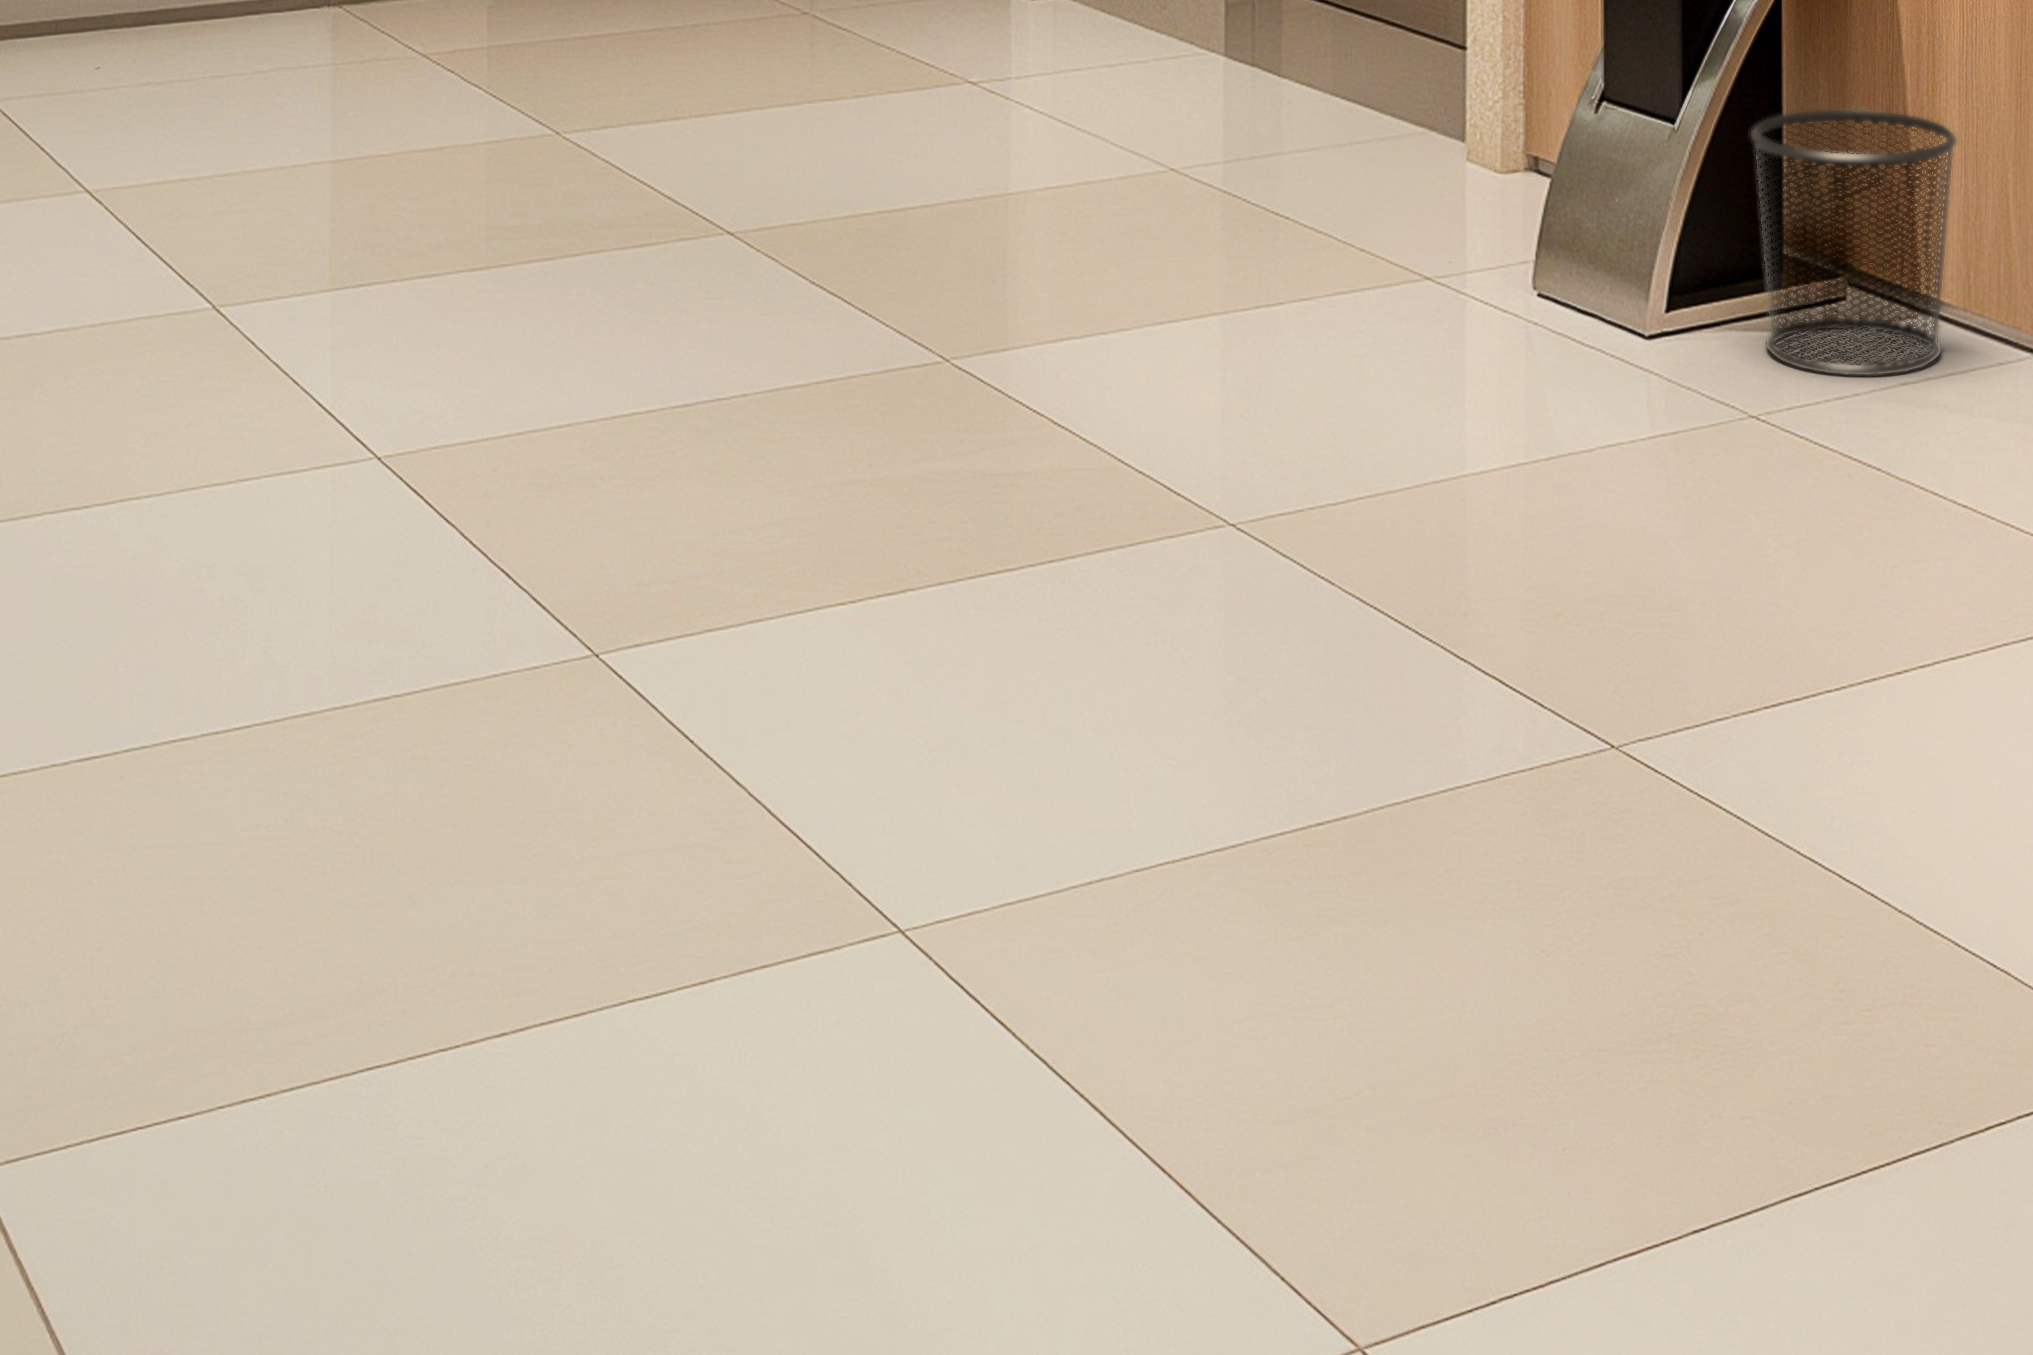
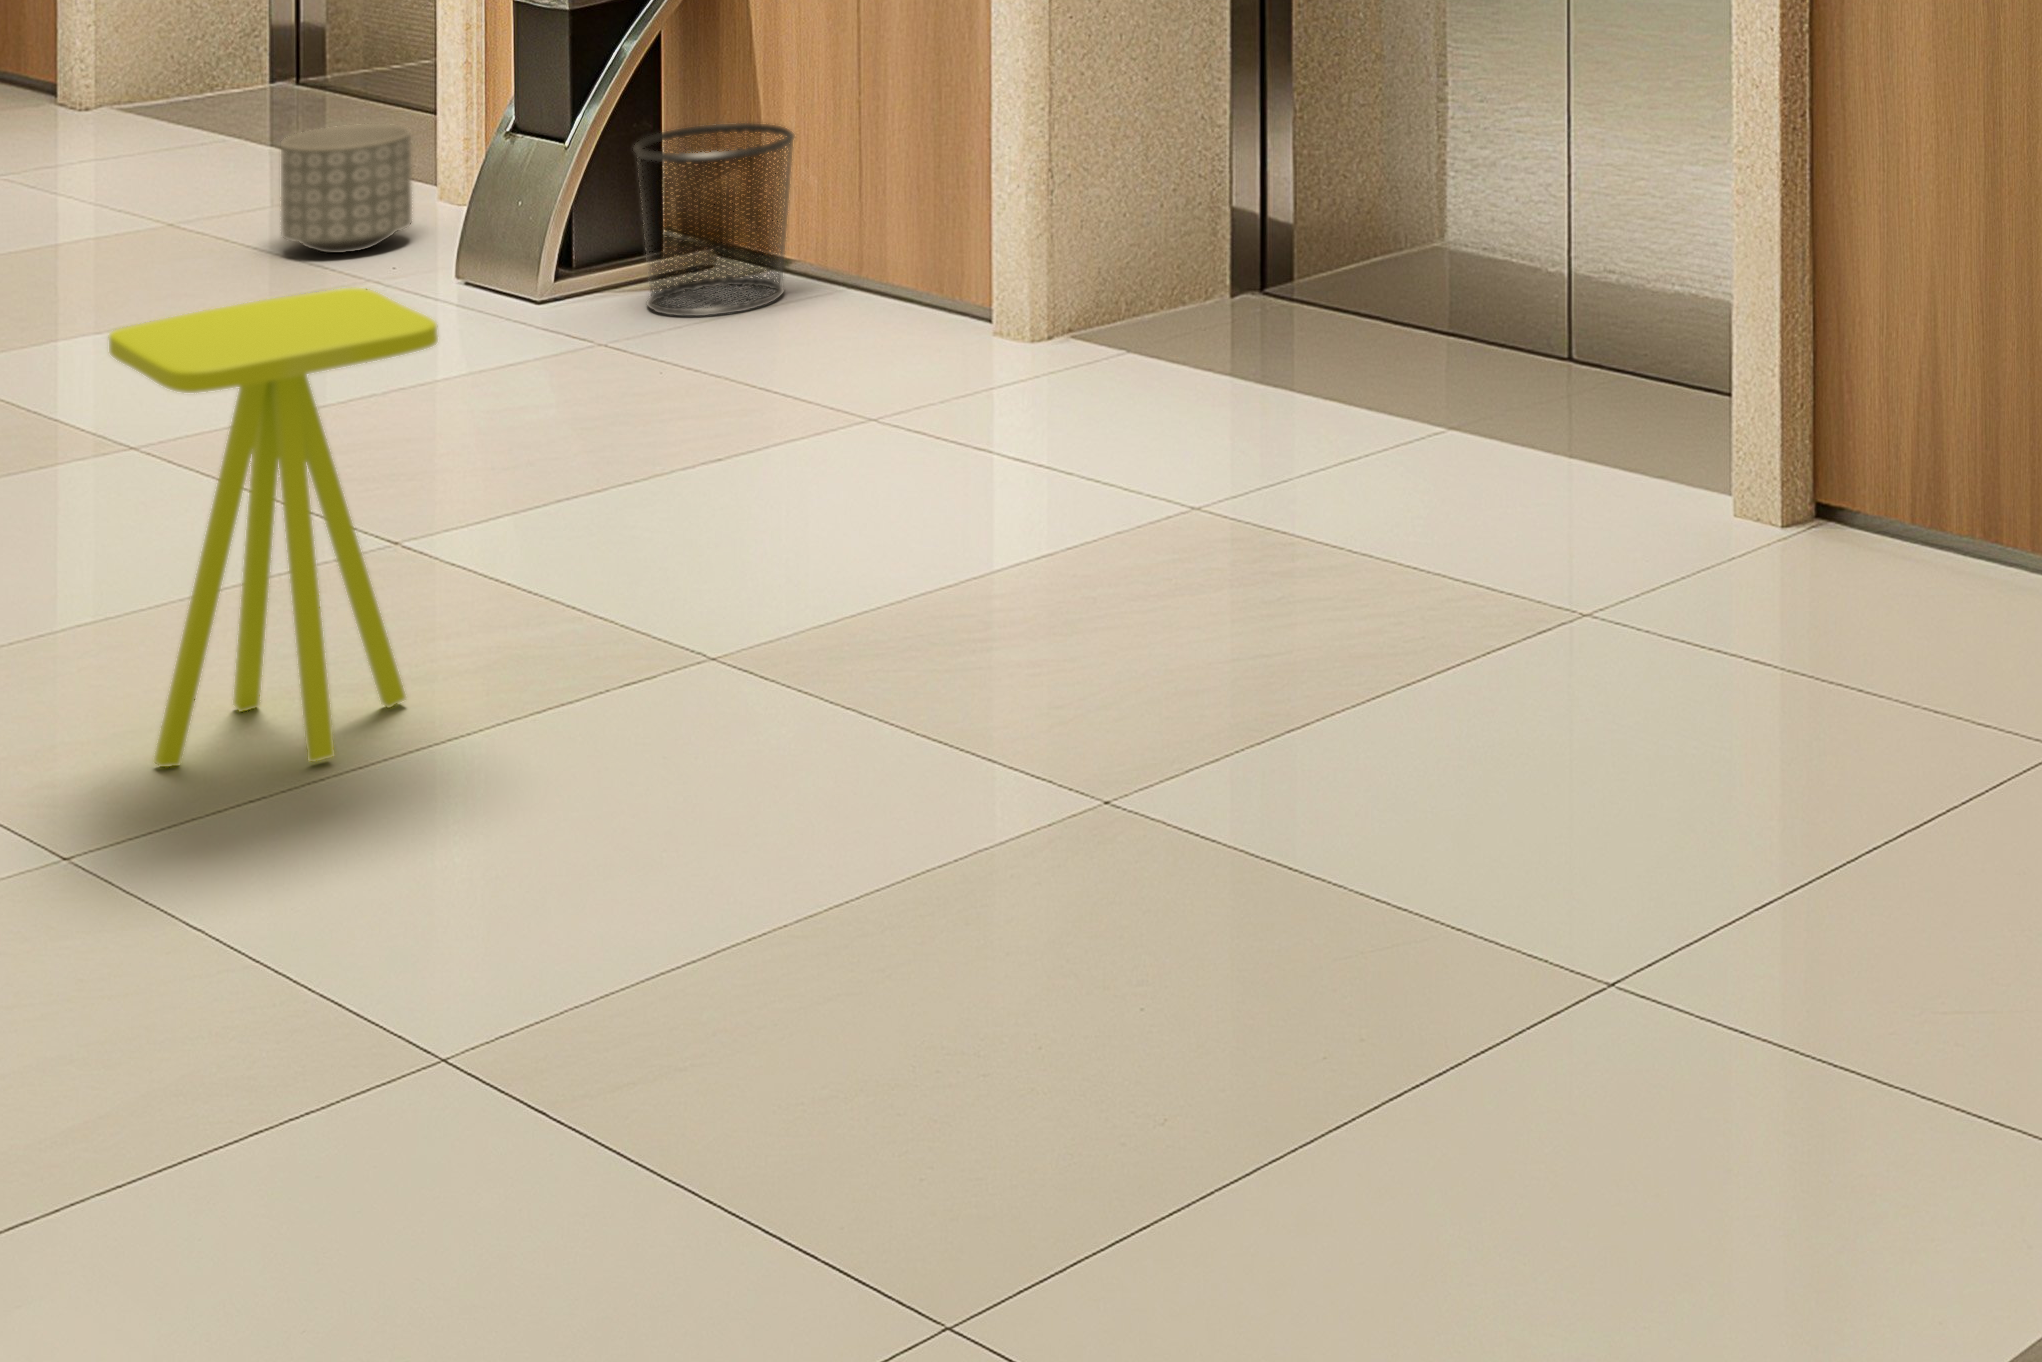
planter: none [1296,59,1443,222] -> present [281,124,412,253]
side table: none [1269,388,1733,1149] -> present [109,288,438,767]

